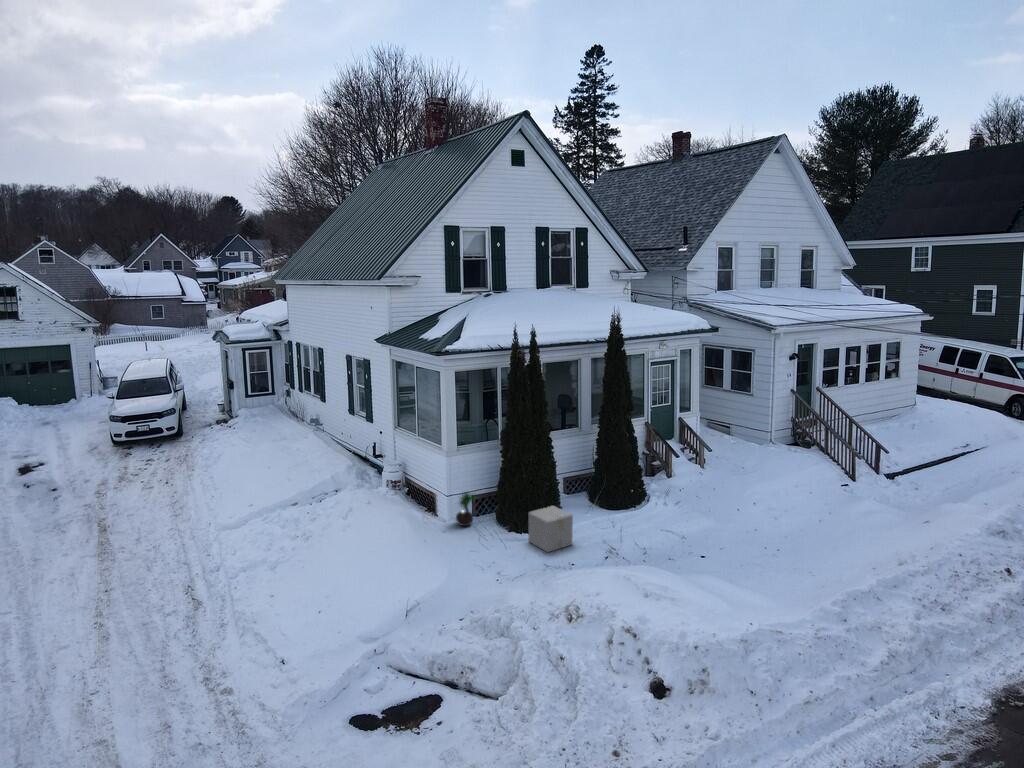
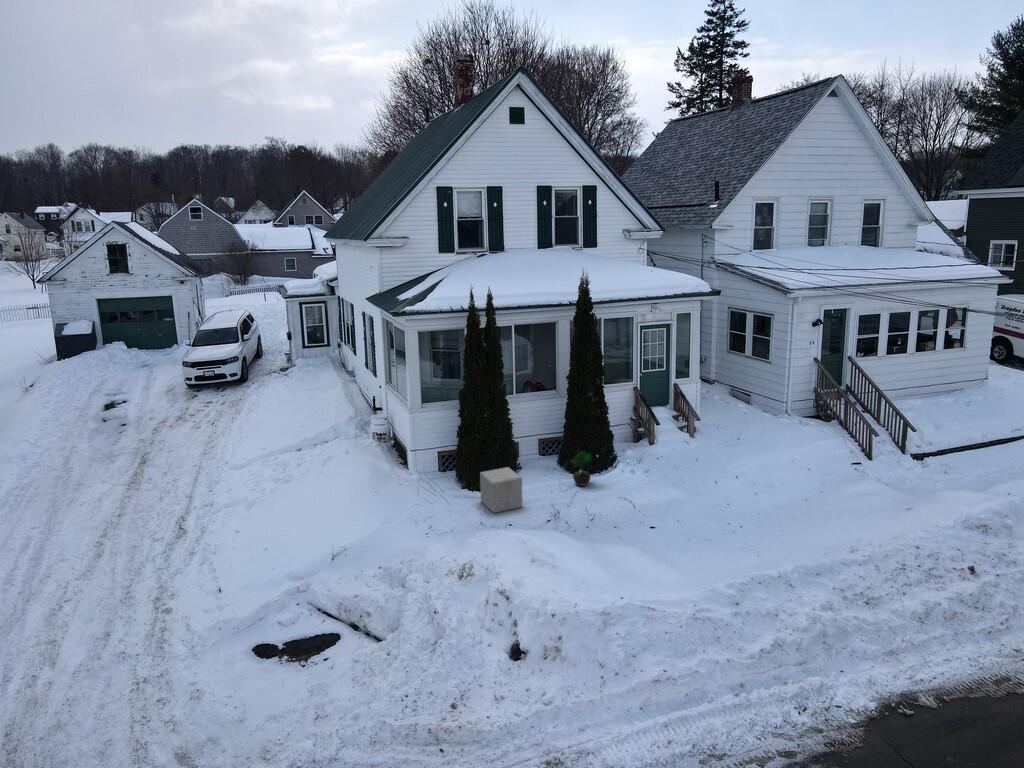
potted tree: present [456,492,476,526] -> present [572,452,591,485]

